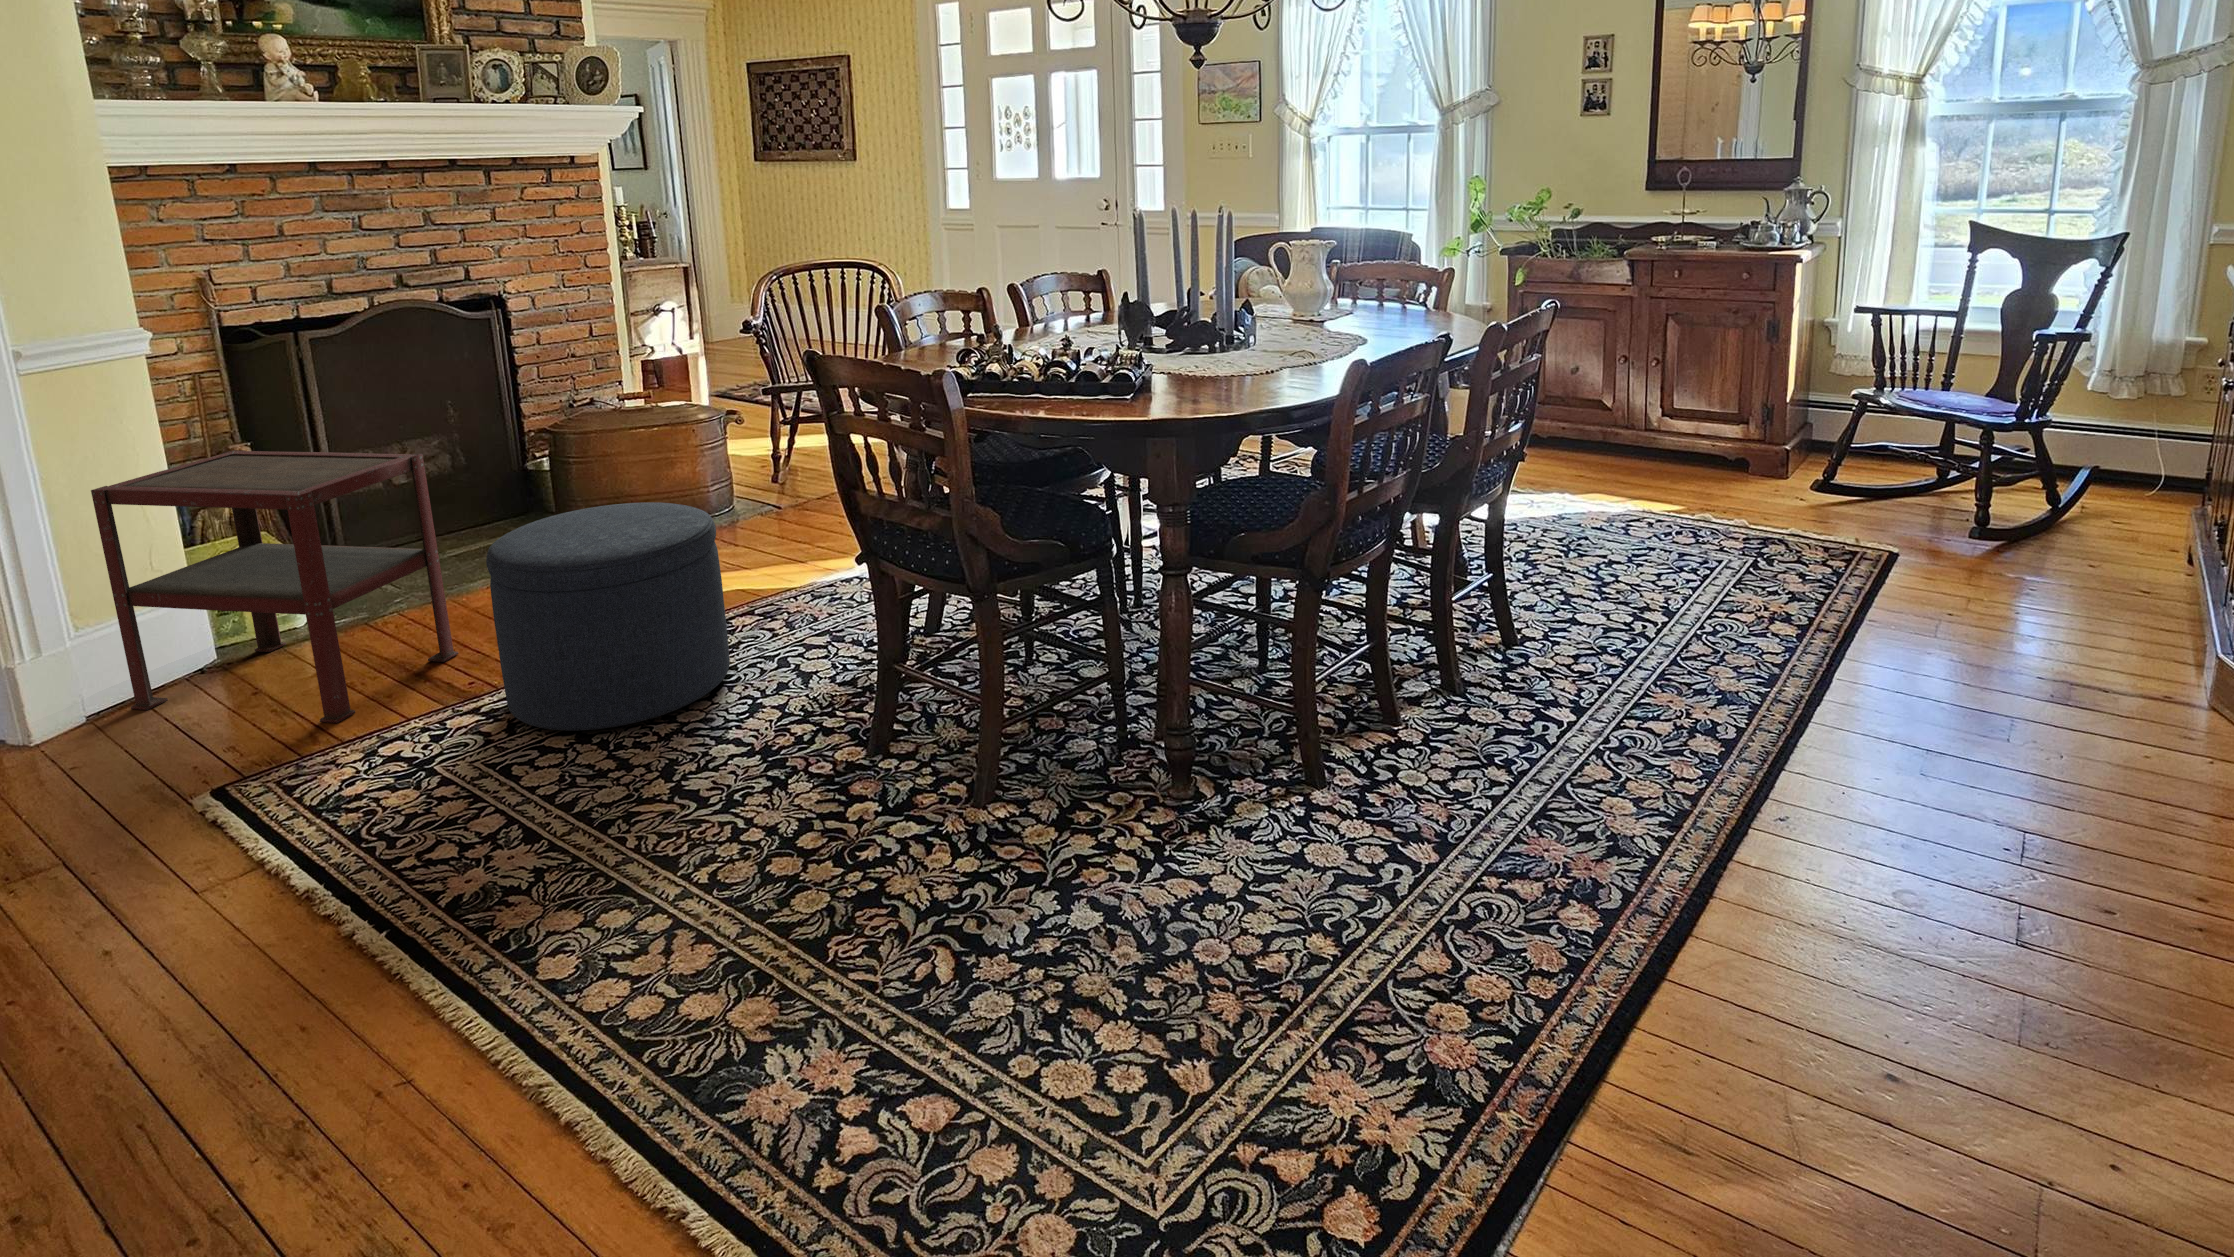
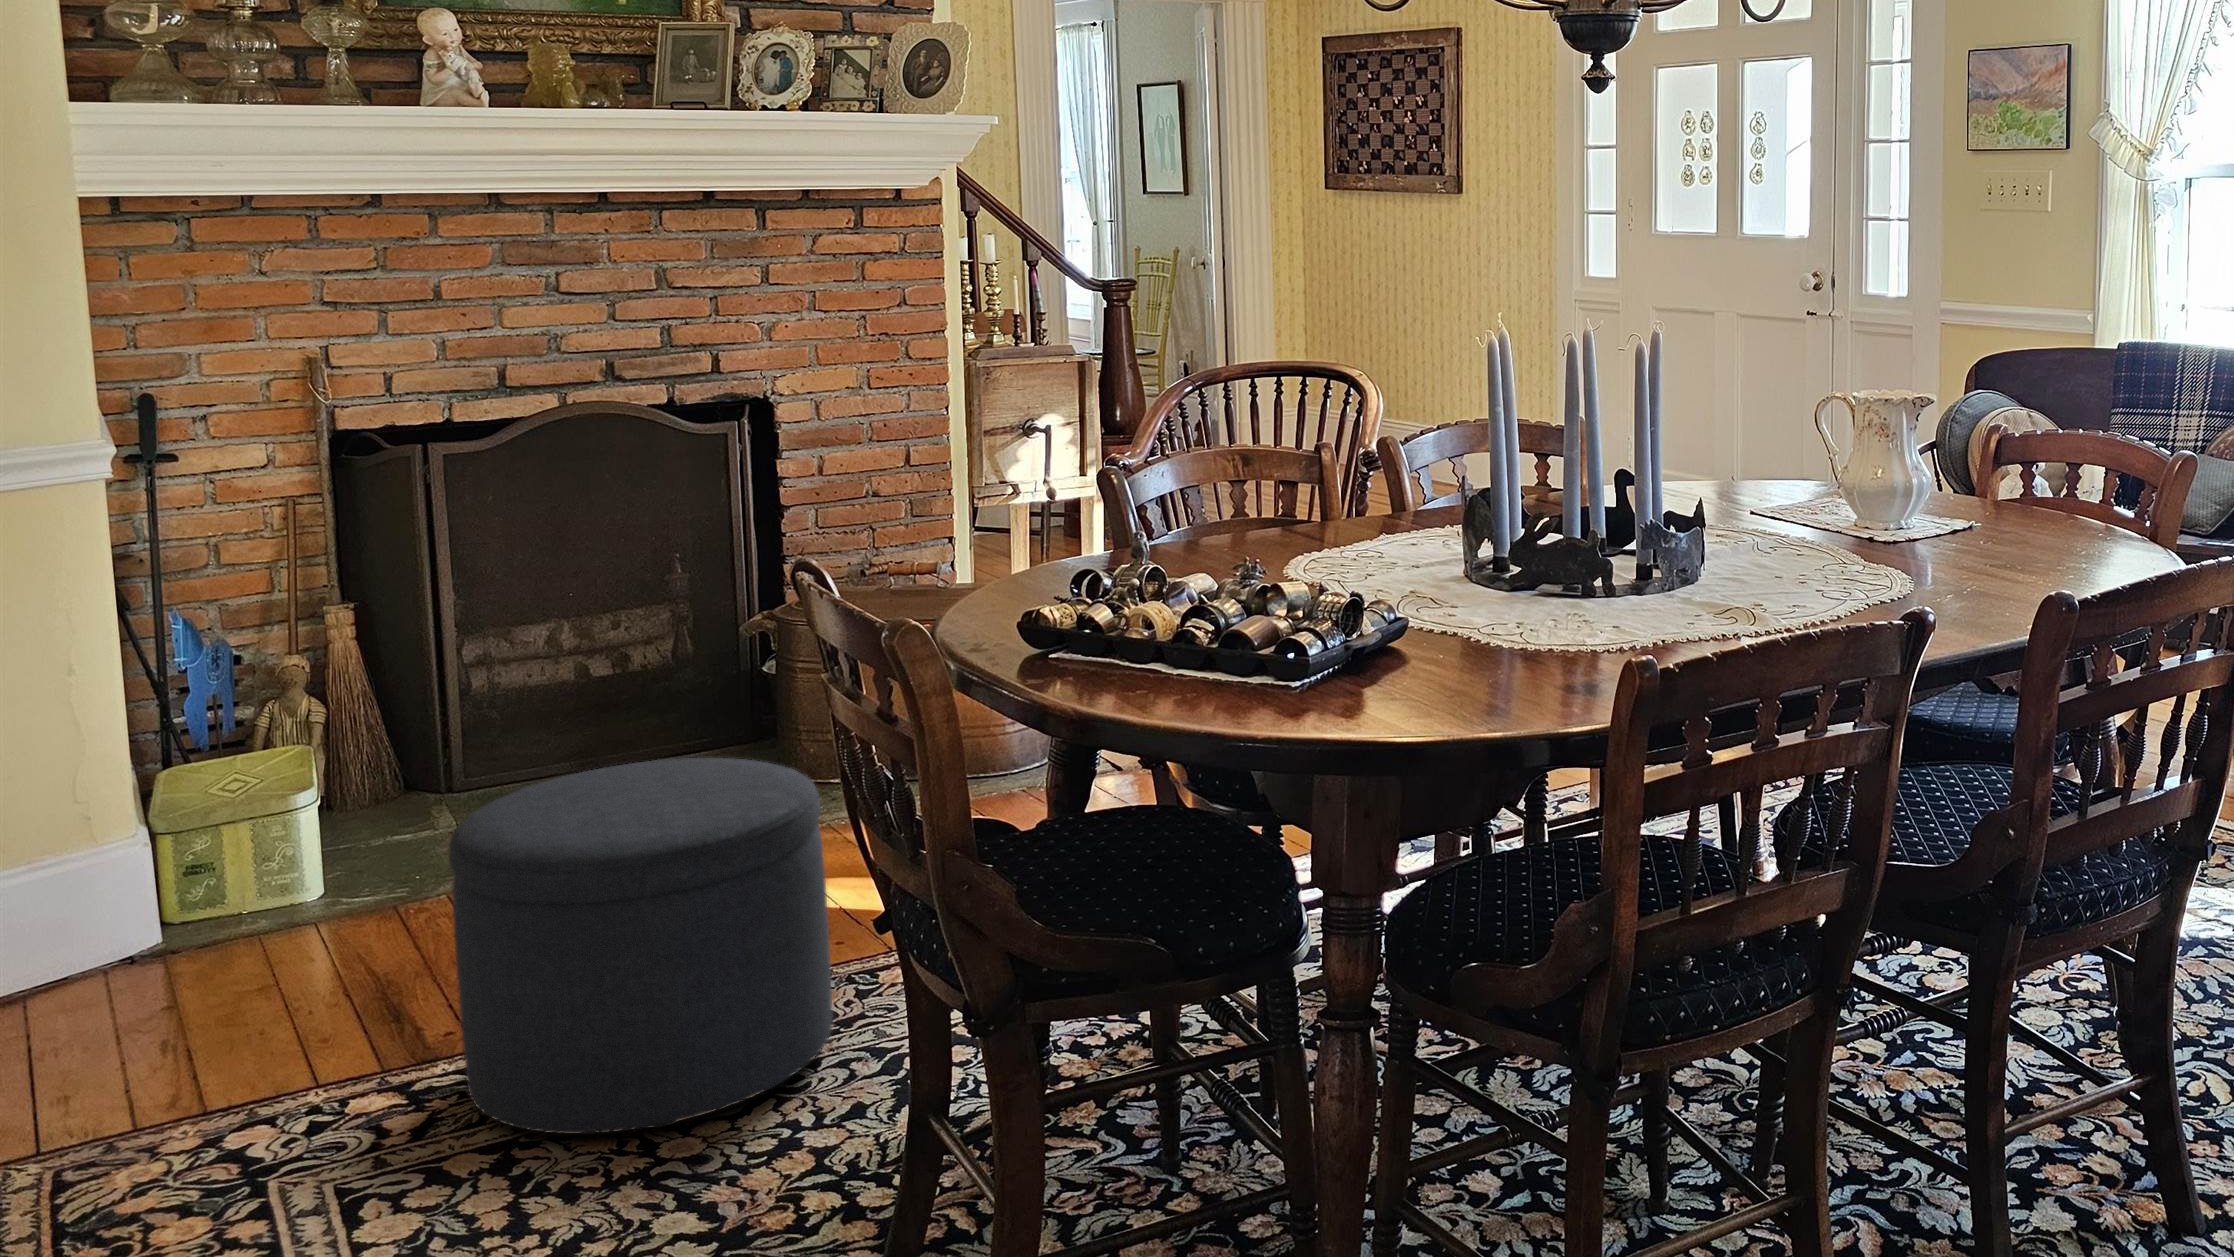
side table: present [91,450,458,723] -> none [19,618,493,1059]

